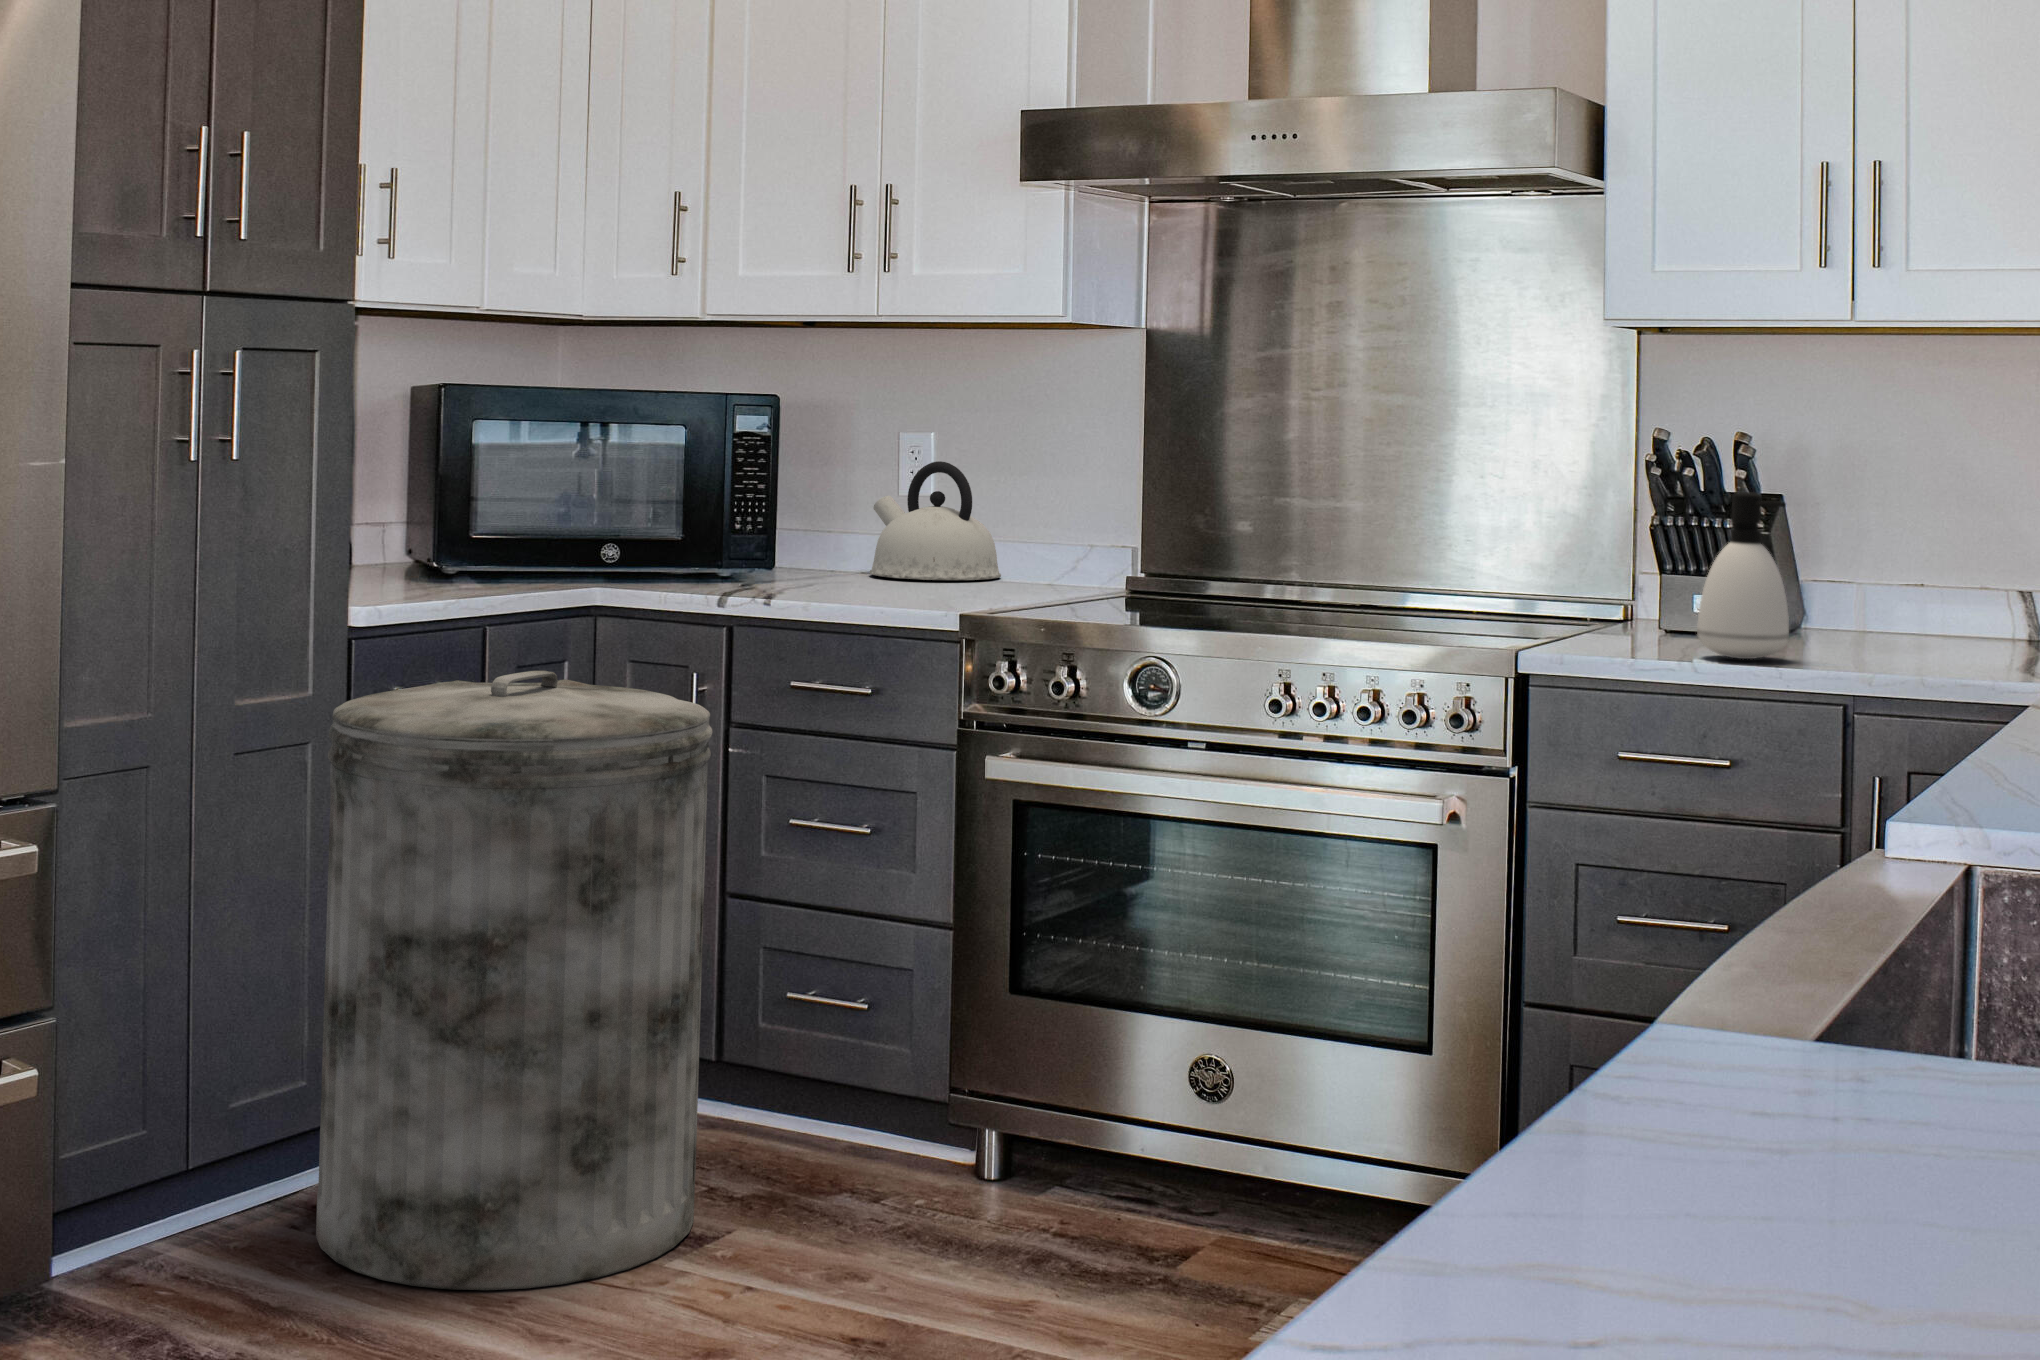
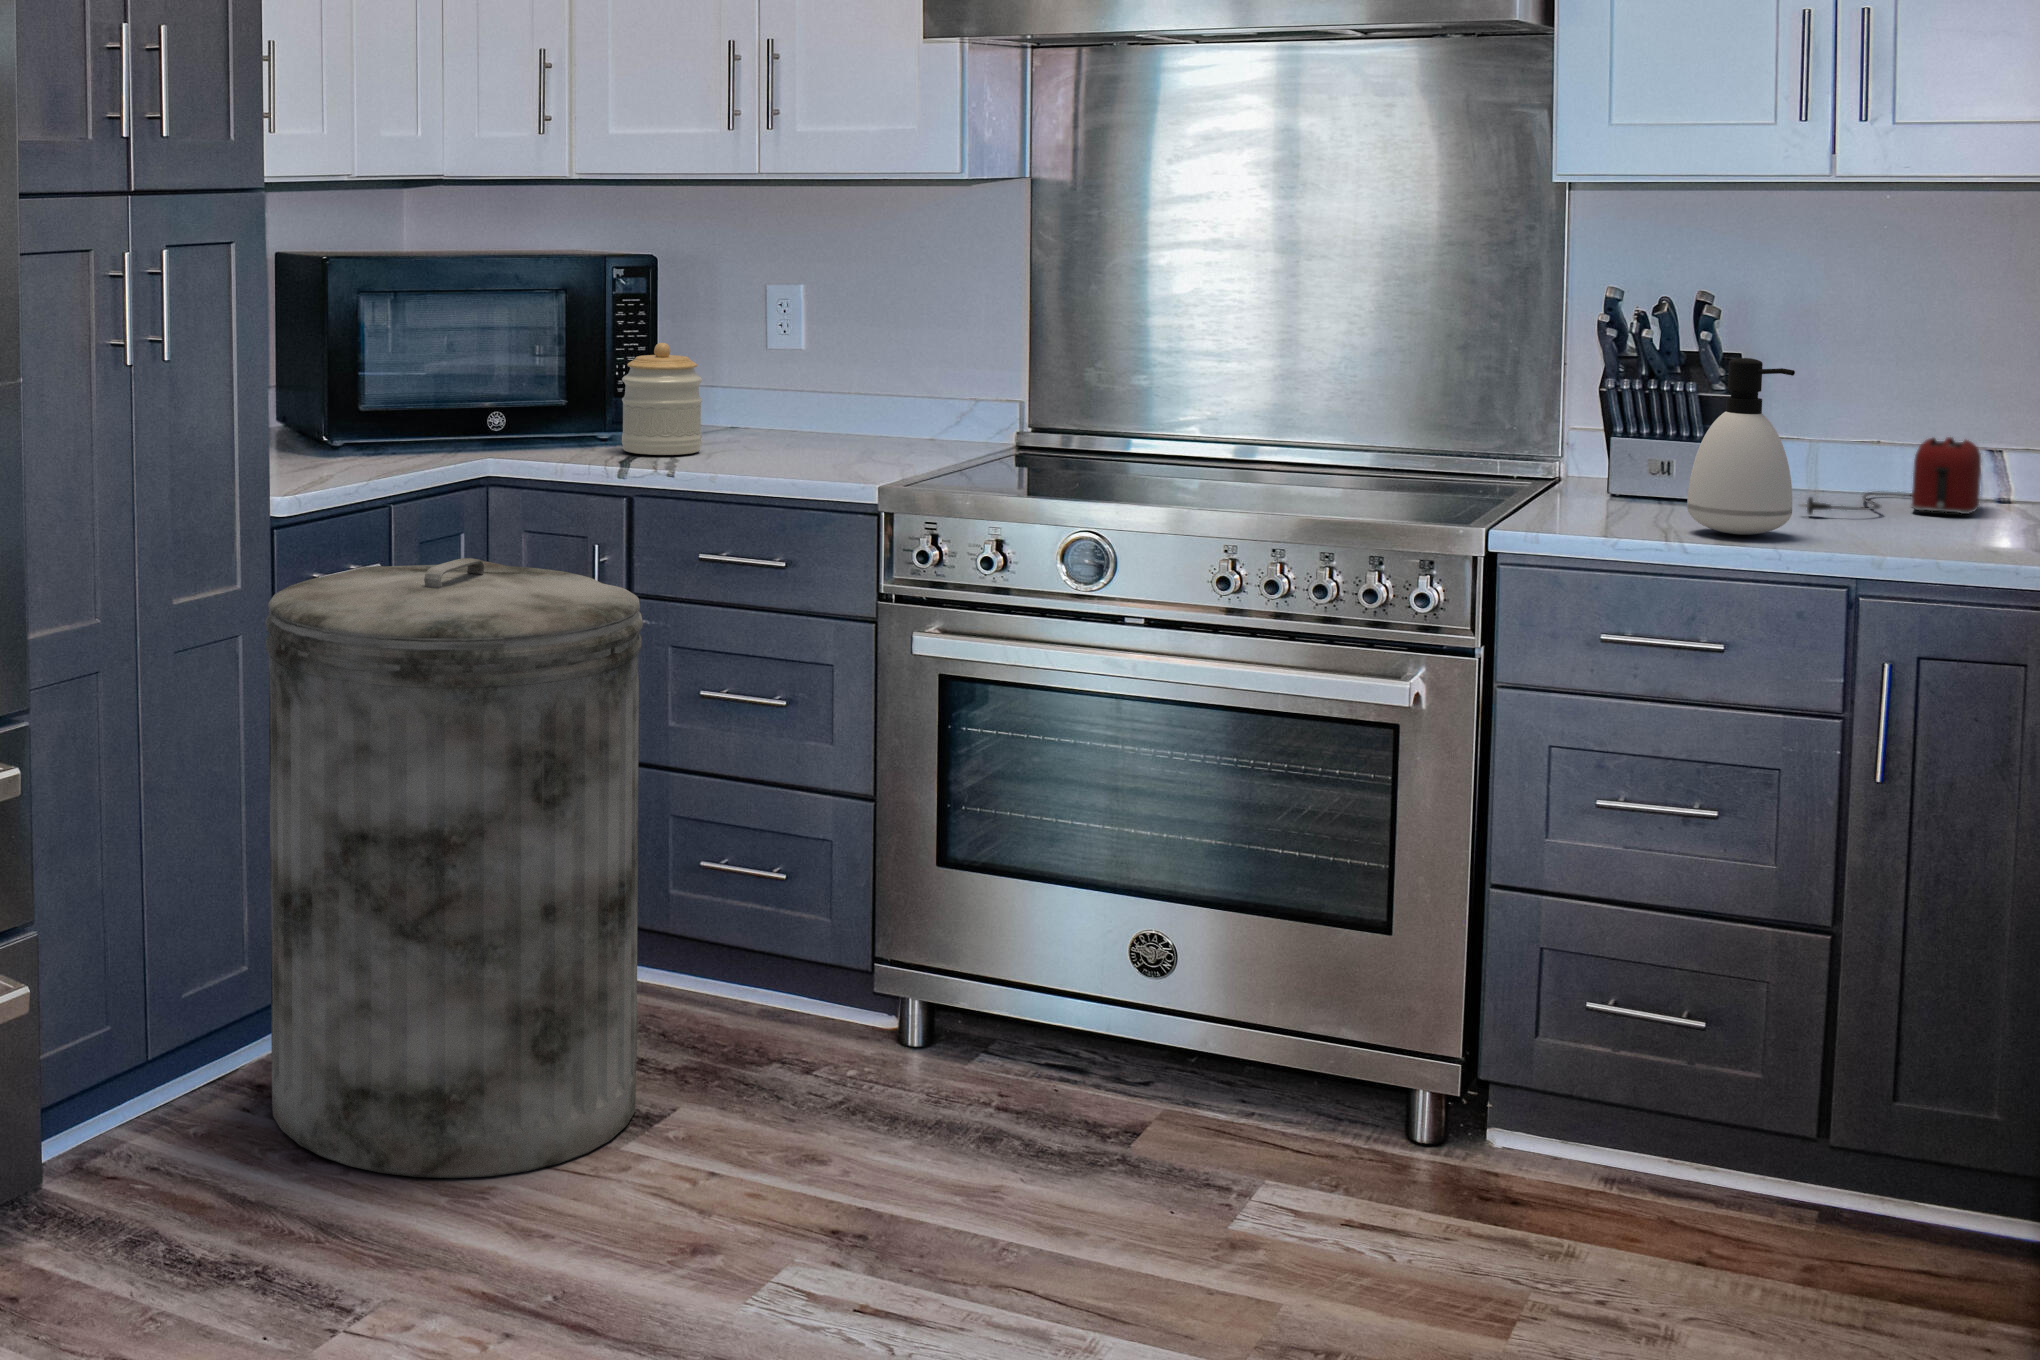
kettle: present [870,461,1001,580] -> none [738,318,871,439]
jar: none [739,478,821,588] -> present [622,343,702,455]
toaster: none [1815,578,1988,649] -> present [1800,437,1981,515]

